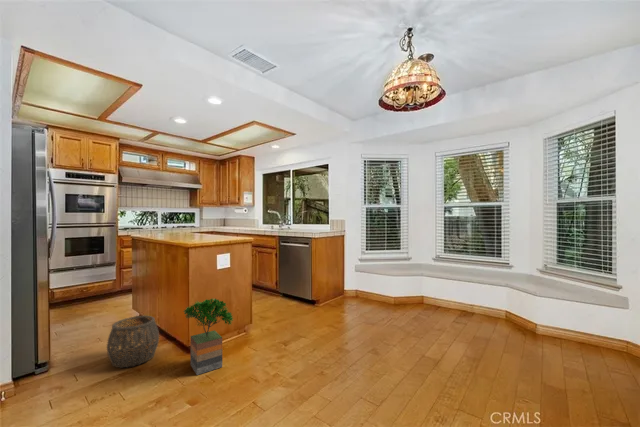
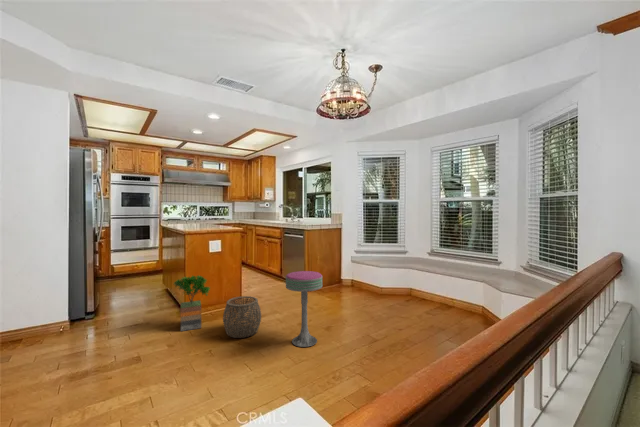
bar stool: none [341,286,385,379] -> present [286,271,323,347]
woven basket: present [107,316,159,368] -> present [223,296,261,338]

